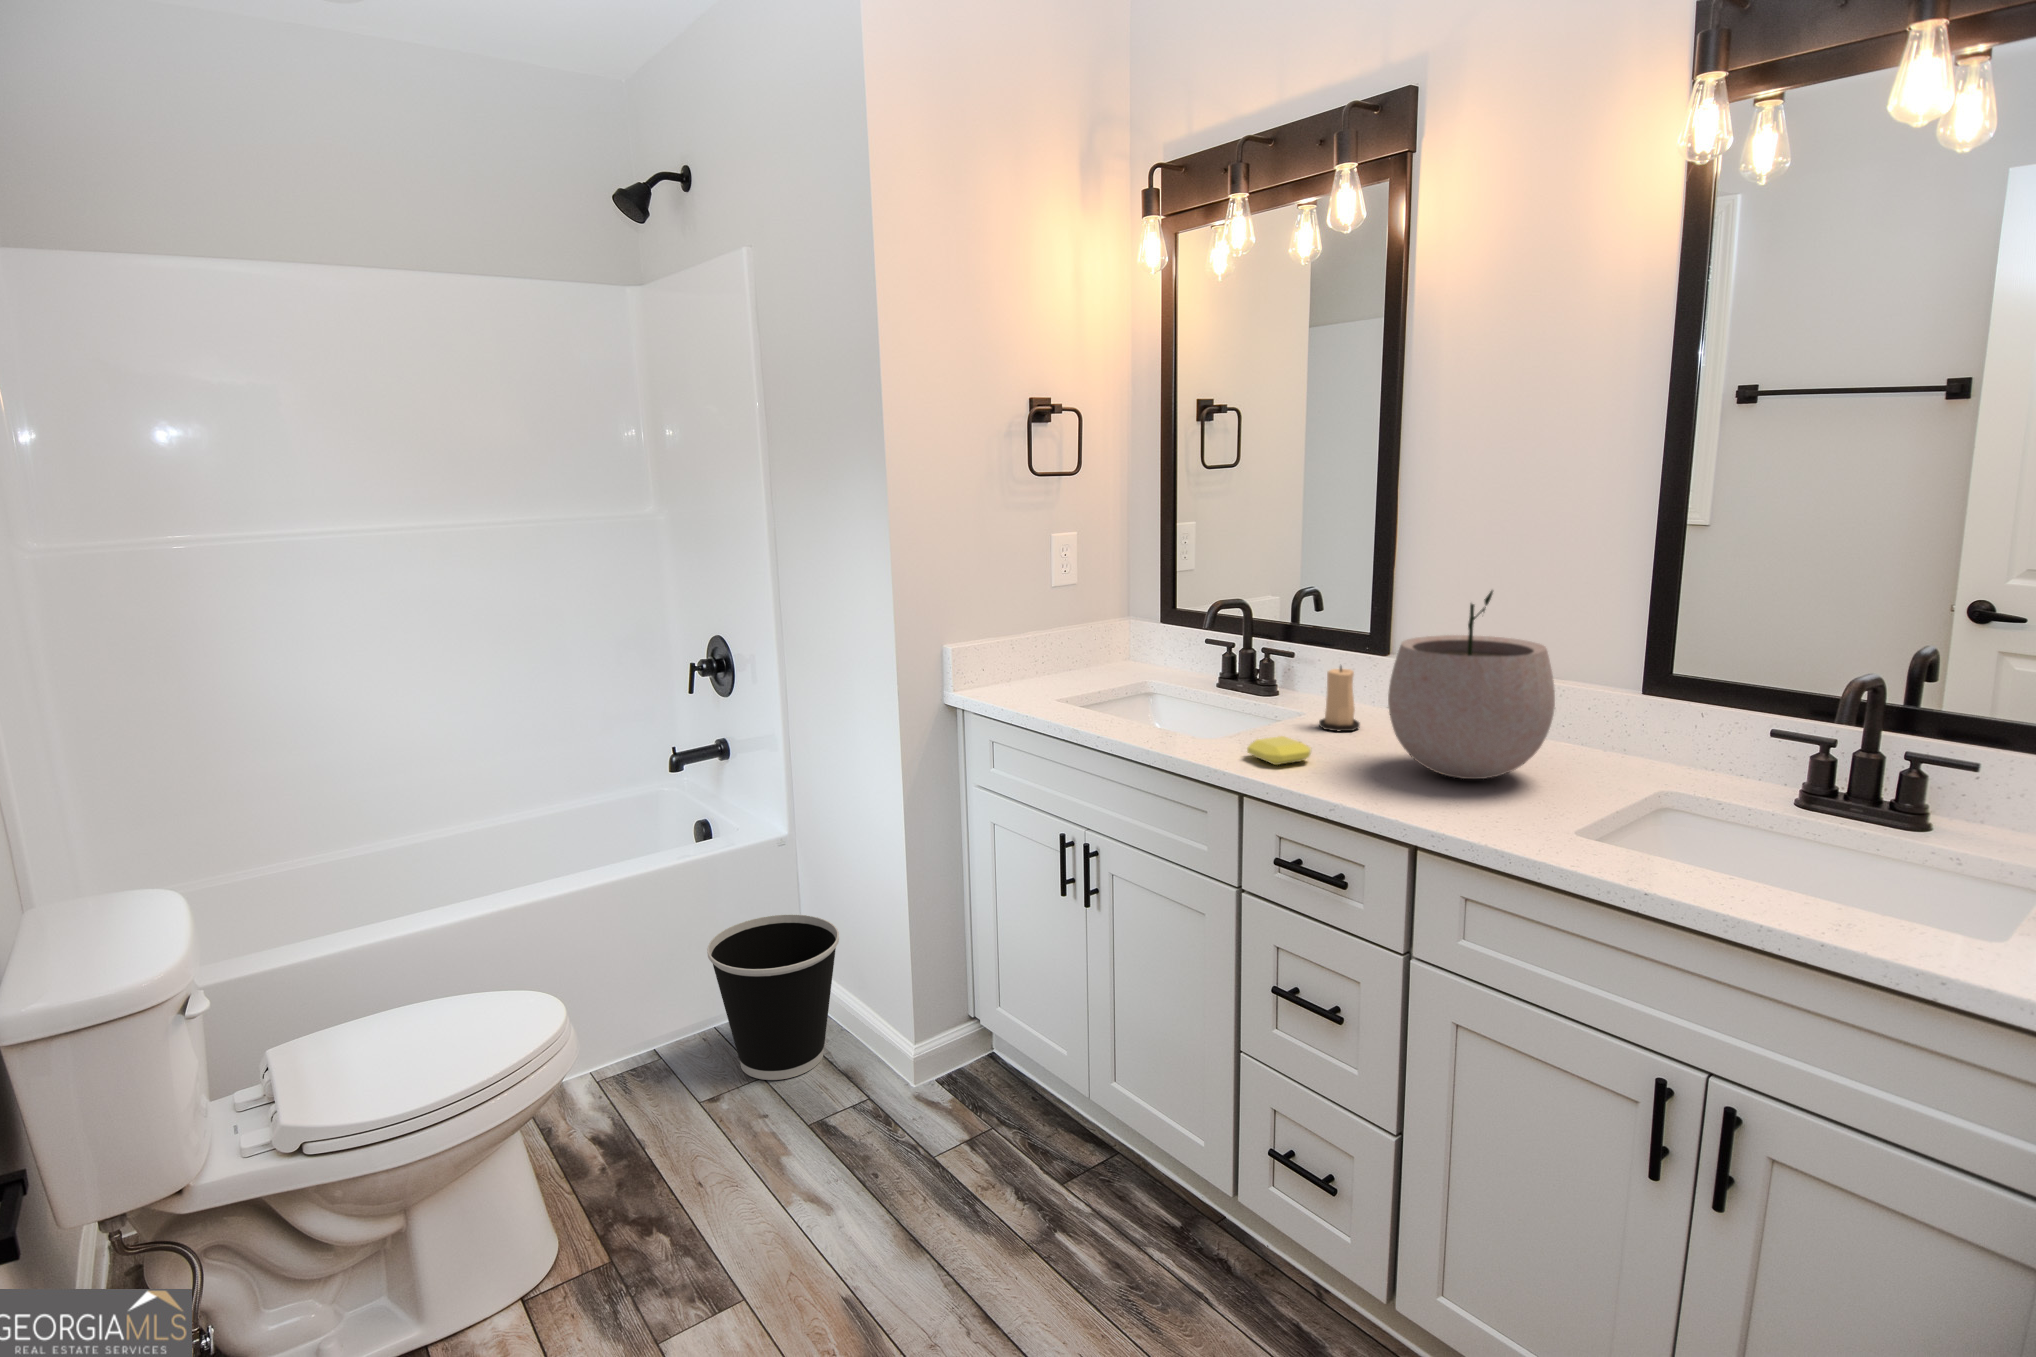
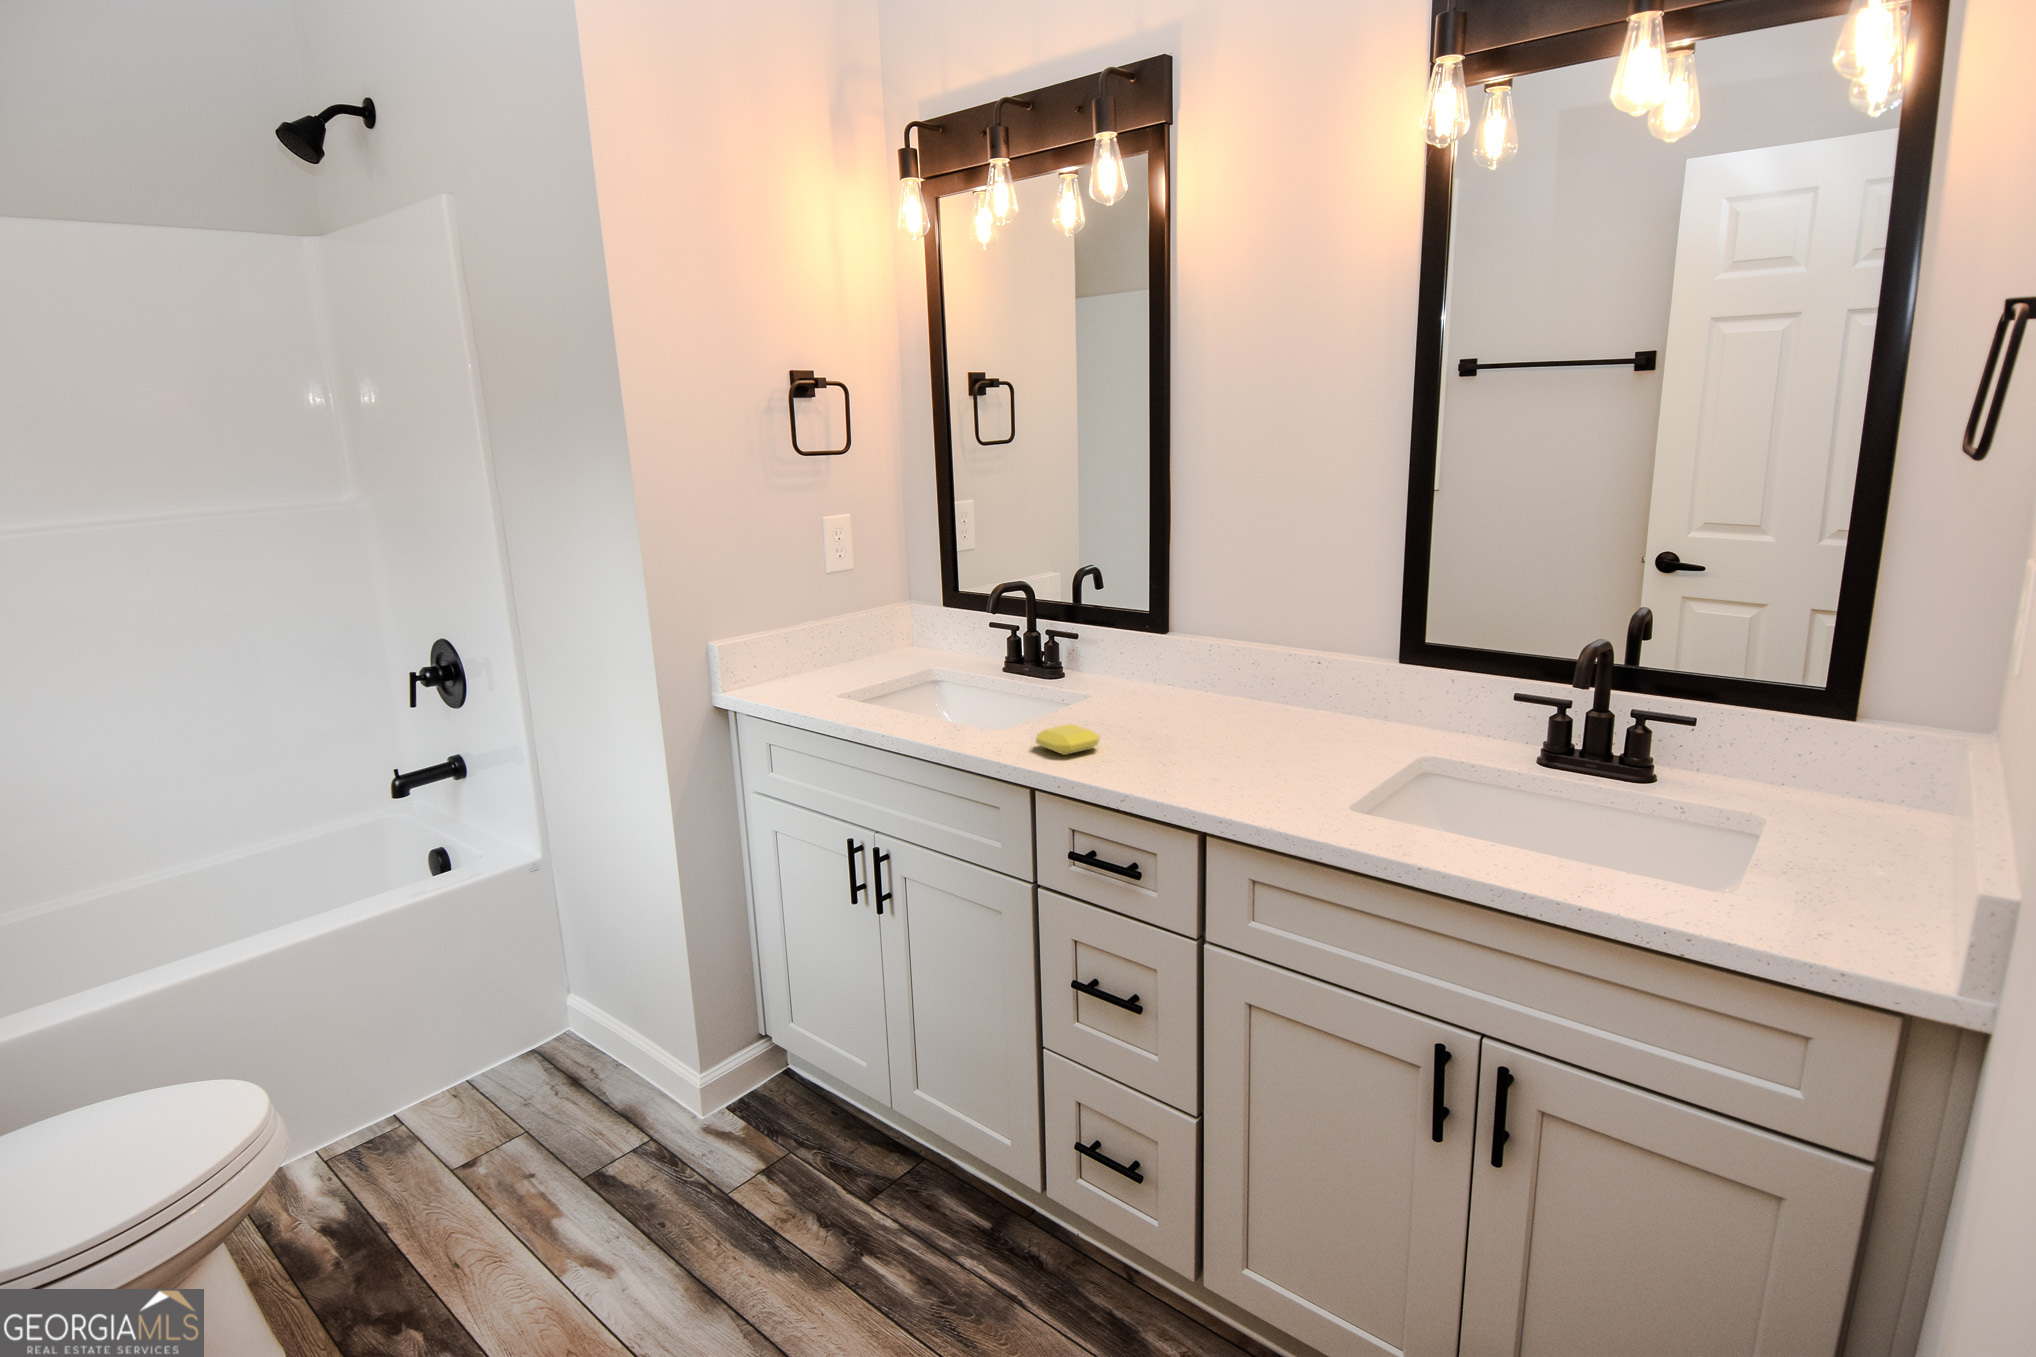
plant pot: present [1388,591,1555,779] -> none [1172,565,1328,758]
candle: present [1319,666,1360,731] -> none [1106,645,1145,713]
wastebasket: present [707,915,839,1080] -> none [452,943,609,1131]

